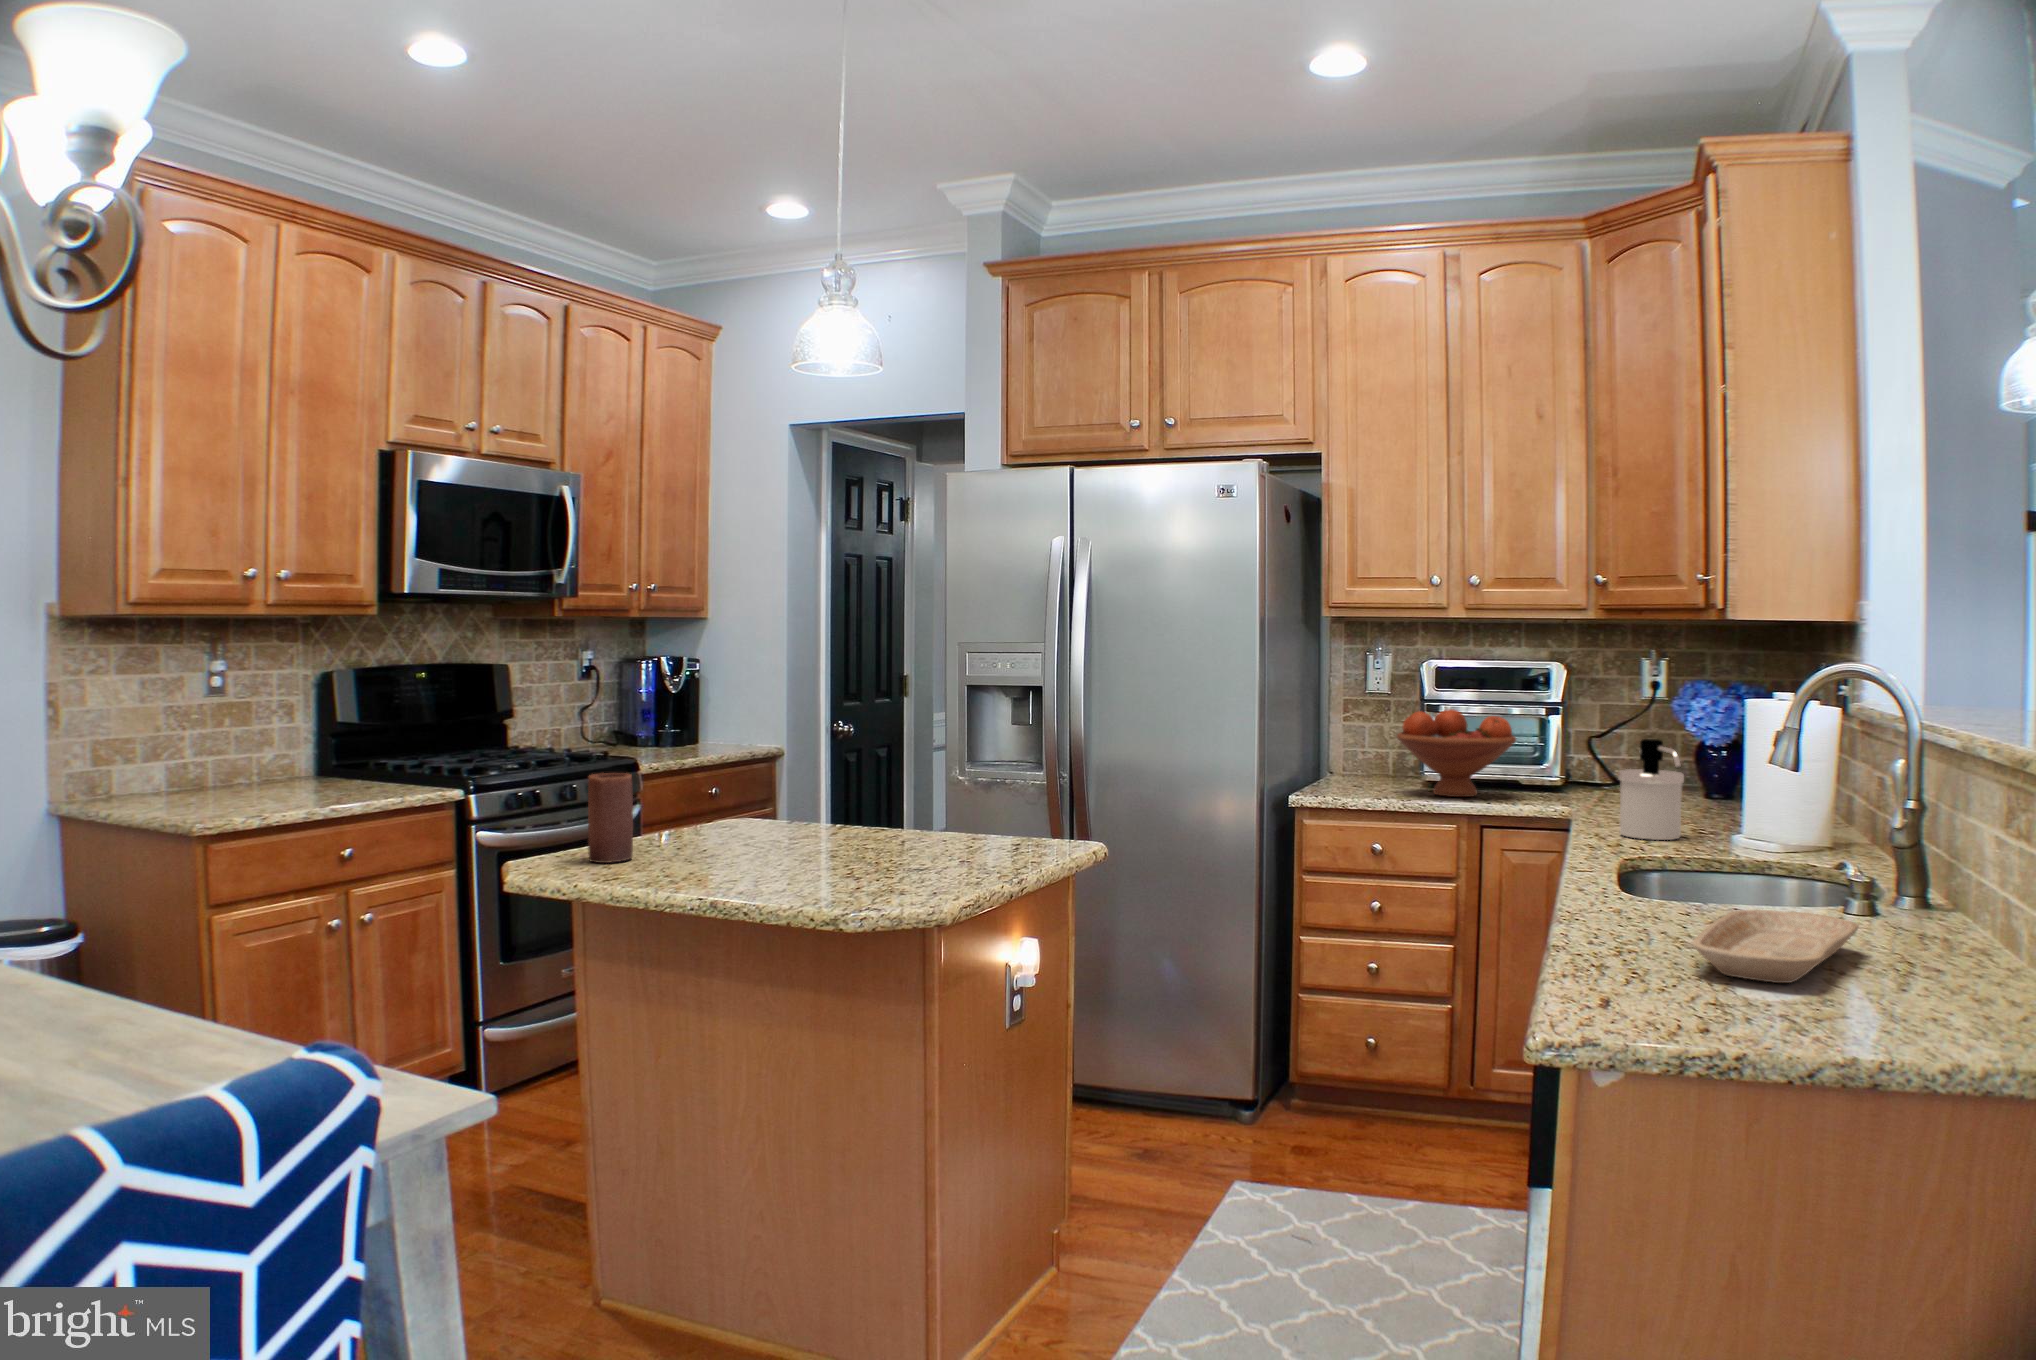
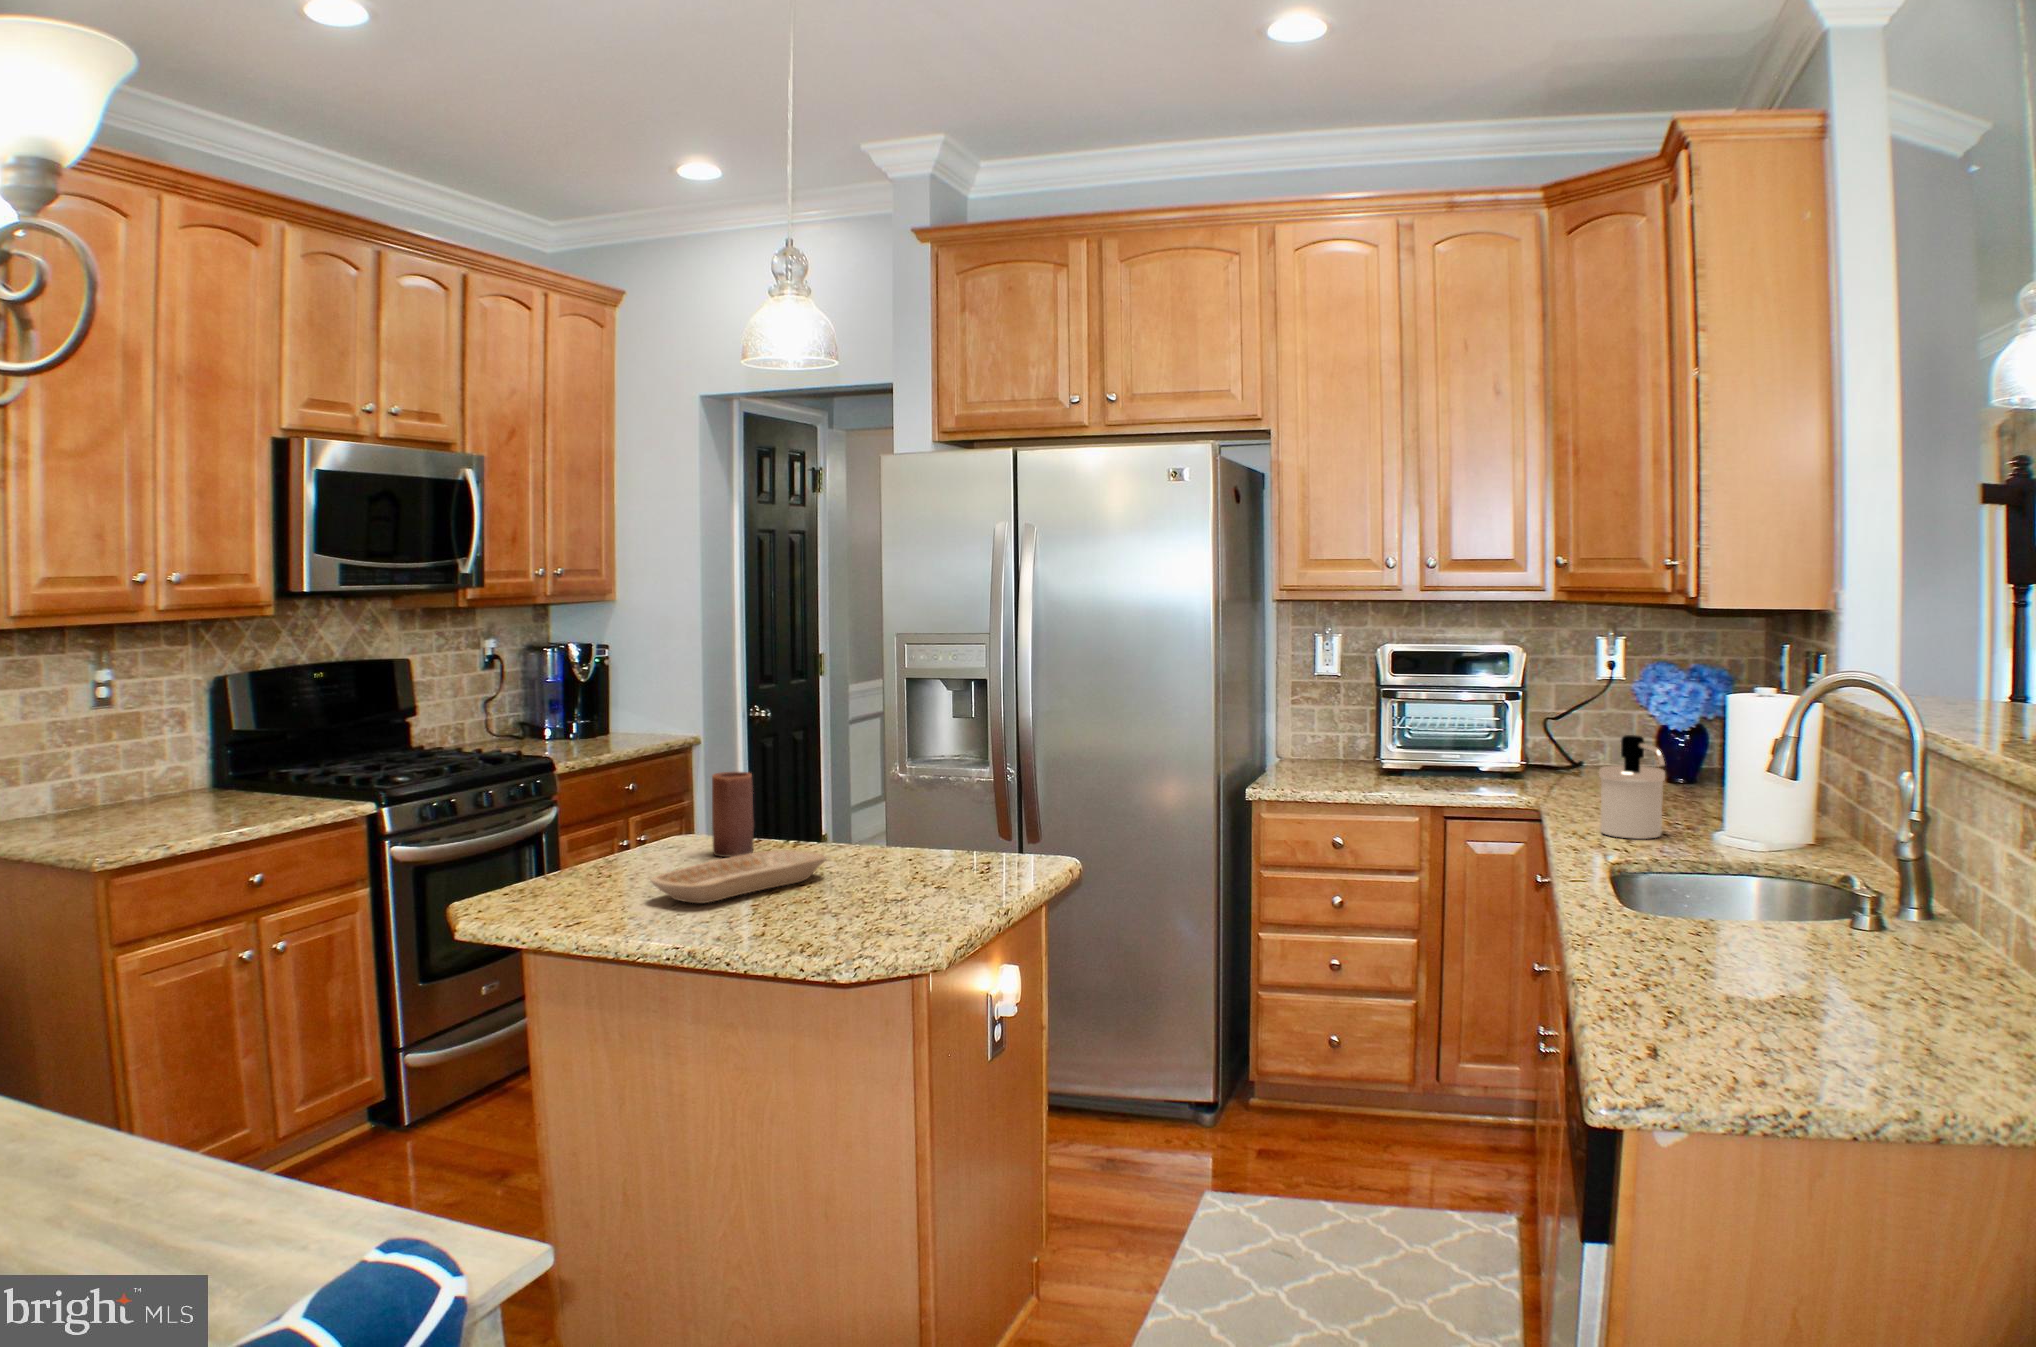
fruit bowl: present [1397,709,1516,797] -> none [1361,696,1483,788]
candle: present [588,773,633,863] -> present [712,772,754,857]
tray: present [1693,909,1859,983] -> present [650,850,826,903]

